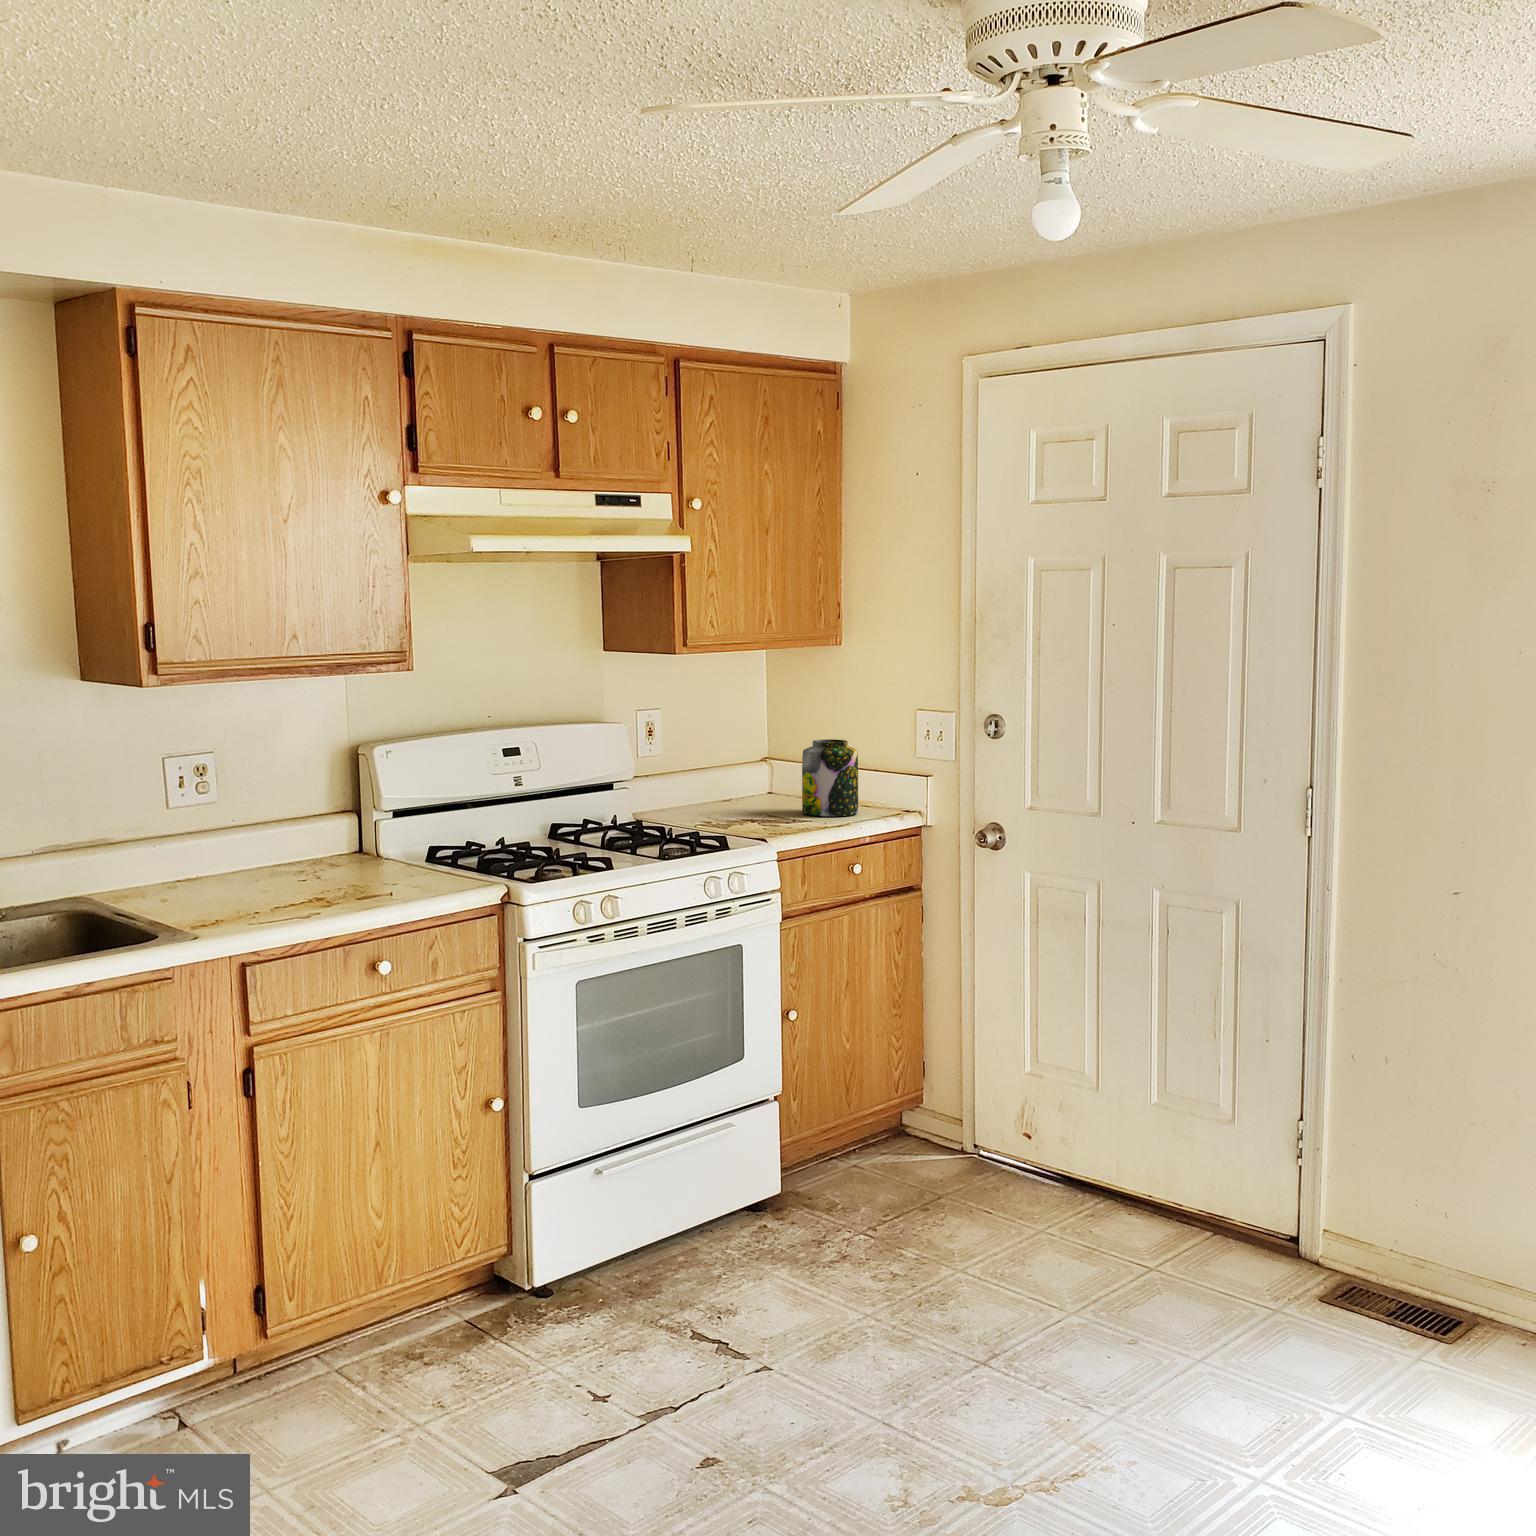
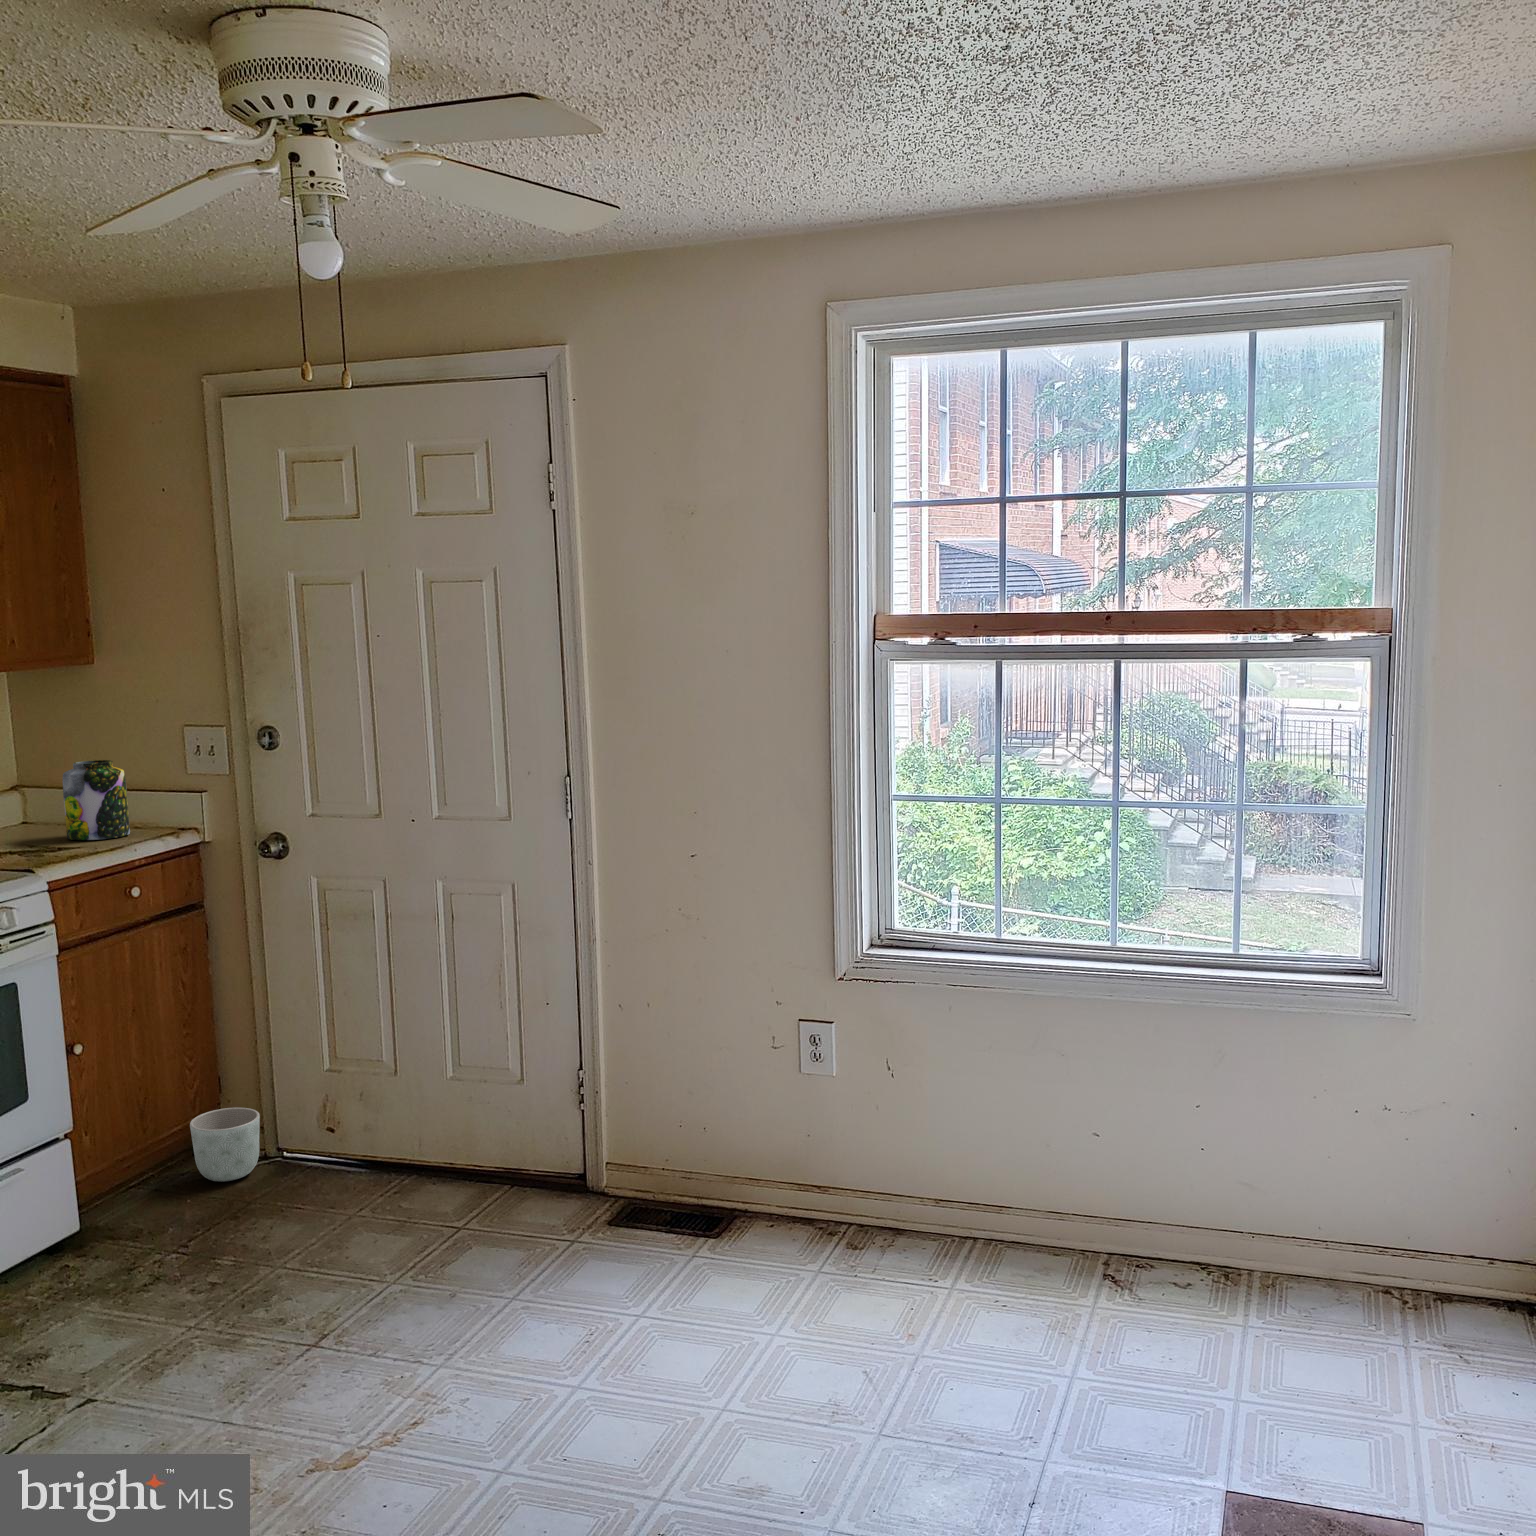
planter: none [891,1095,957,1168] -> present [190,1108,260,1181]

